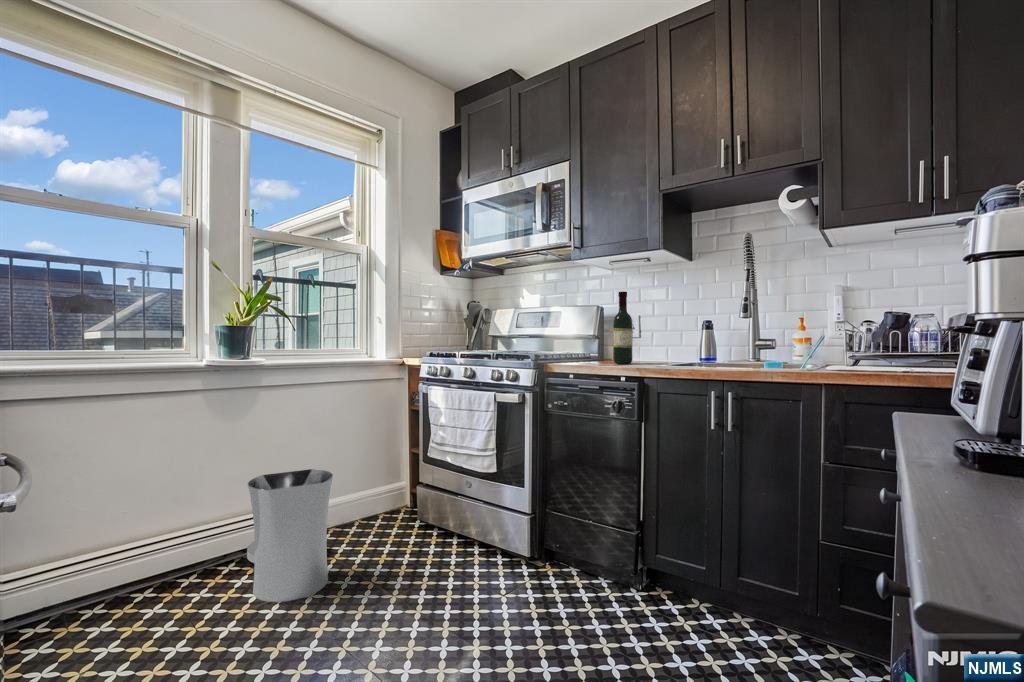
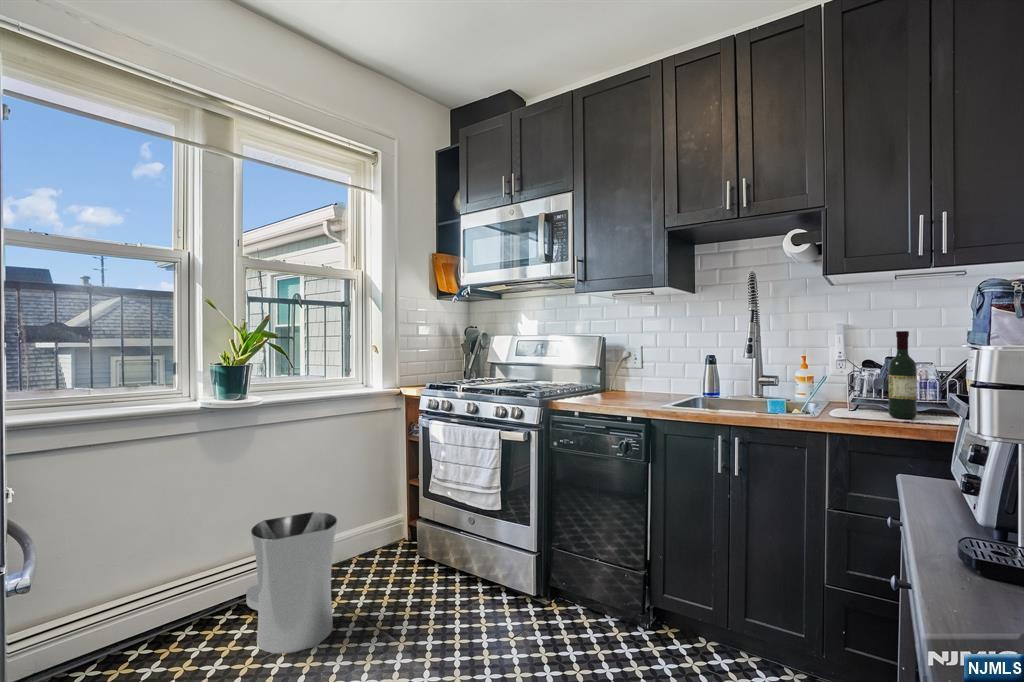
wine bottle: present [613,292,633,364] -> present [888,331,917,419]

